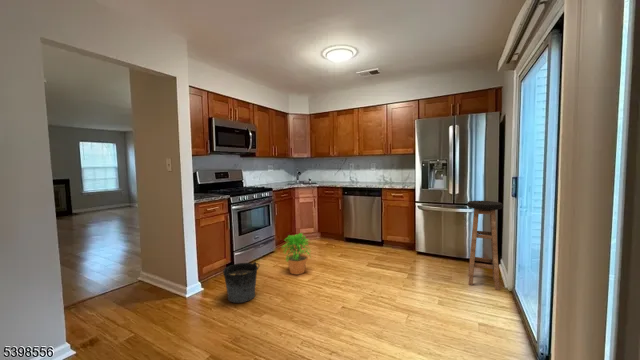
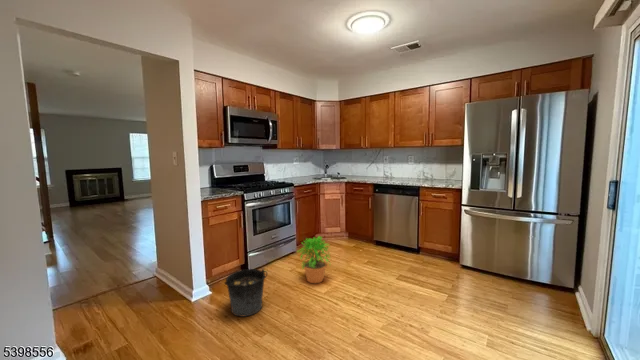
bar stool: present [467,201,503,290] -> none [531,209,590,333]

